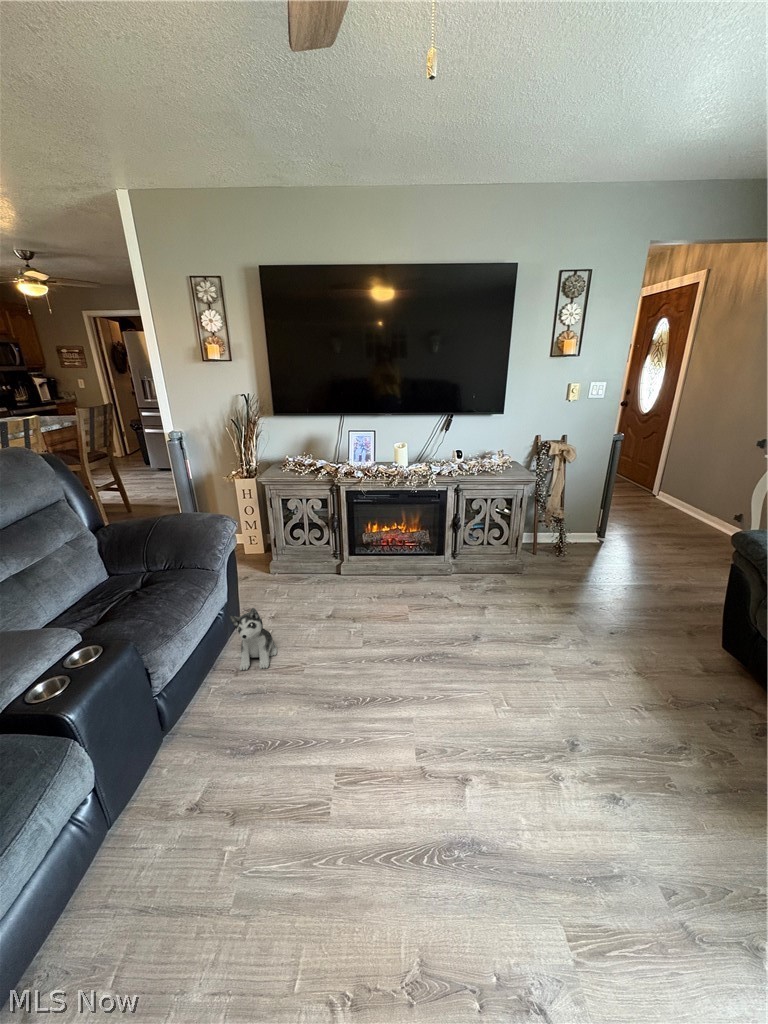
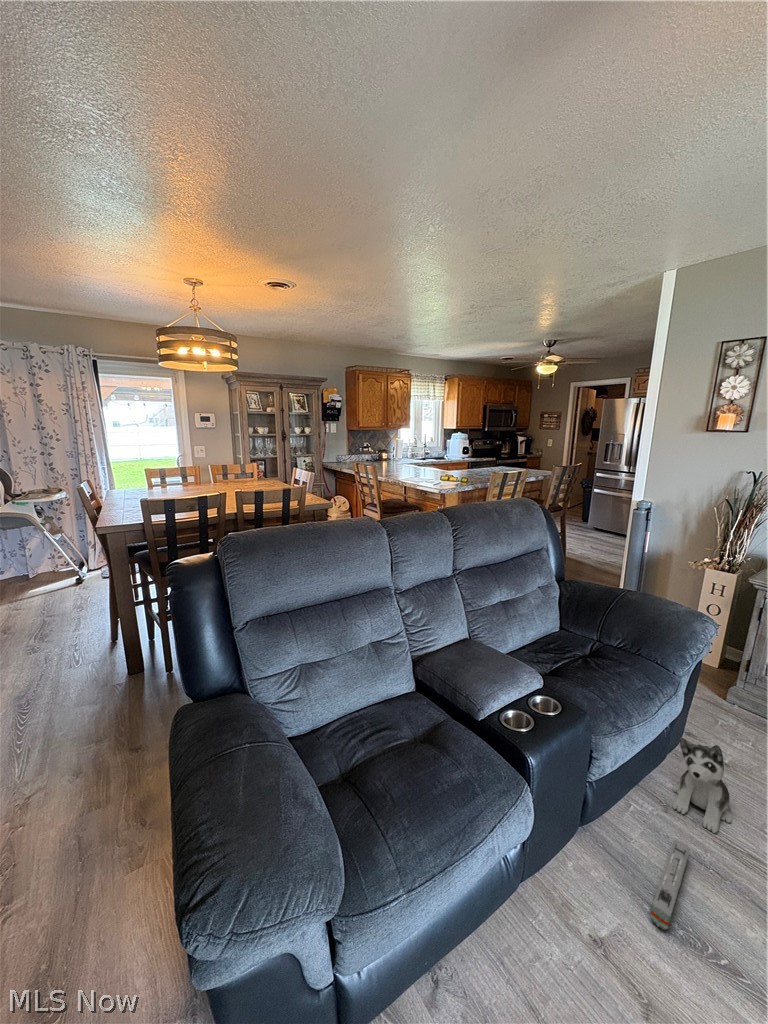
toy train: none [226,690,252,760] -> present [650,840,690,930]

